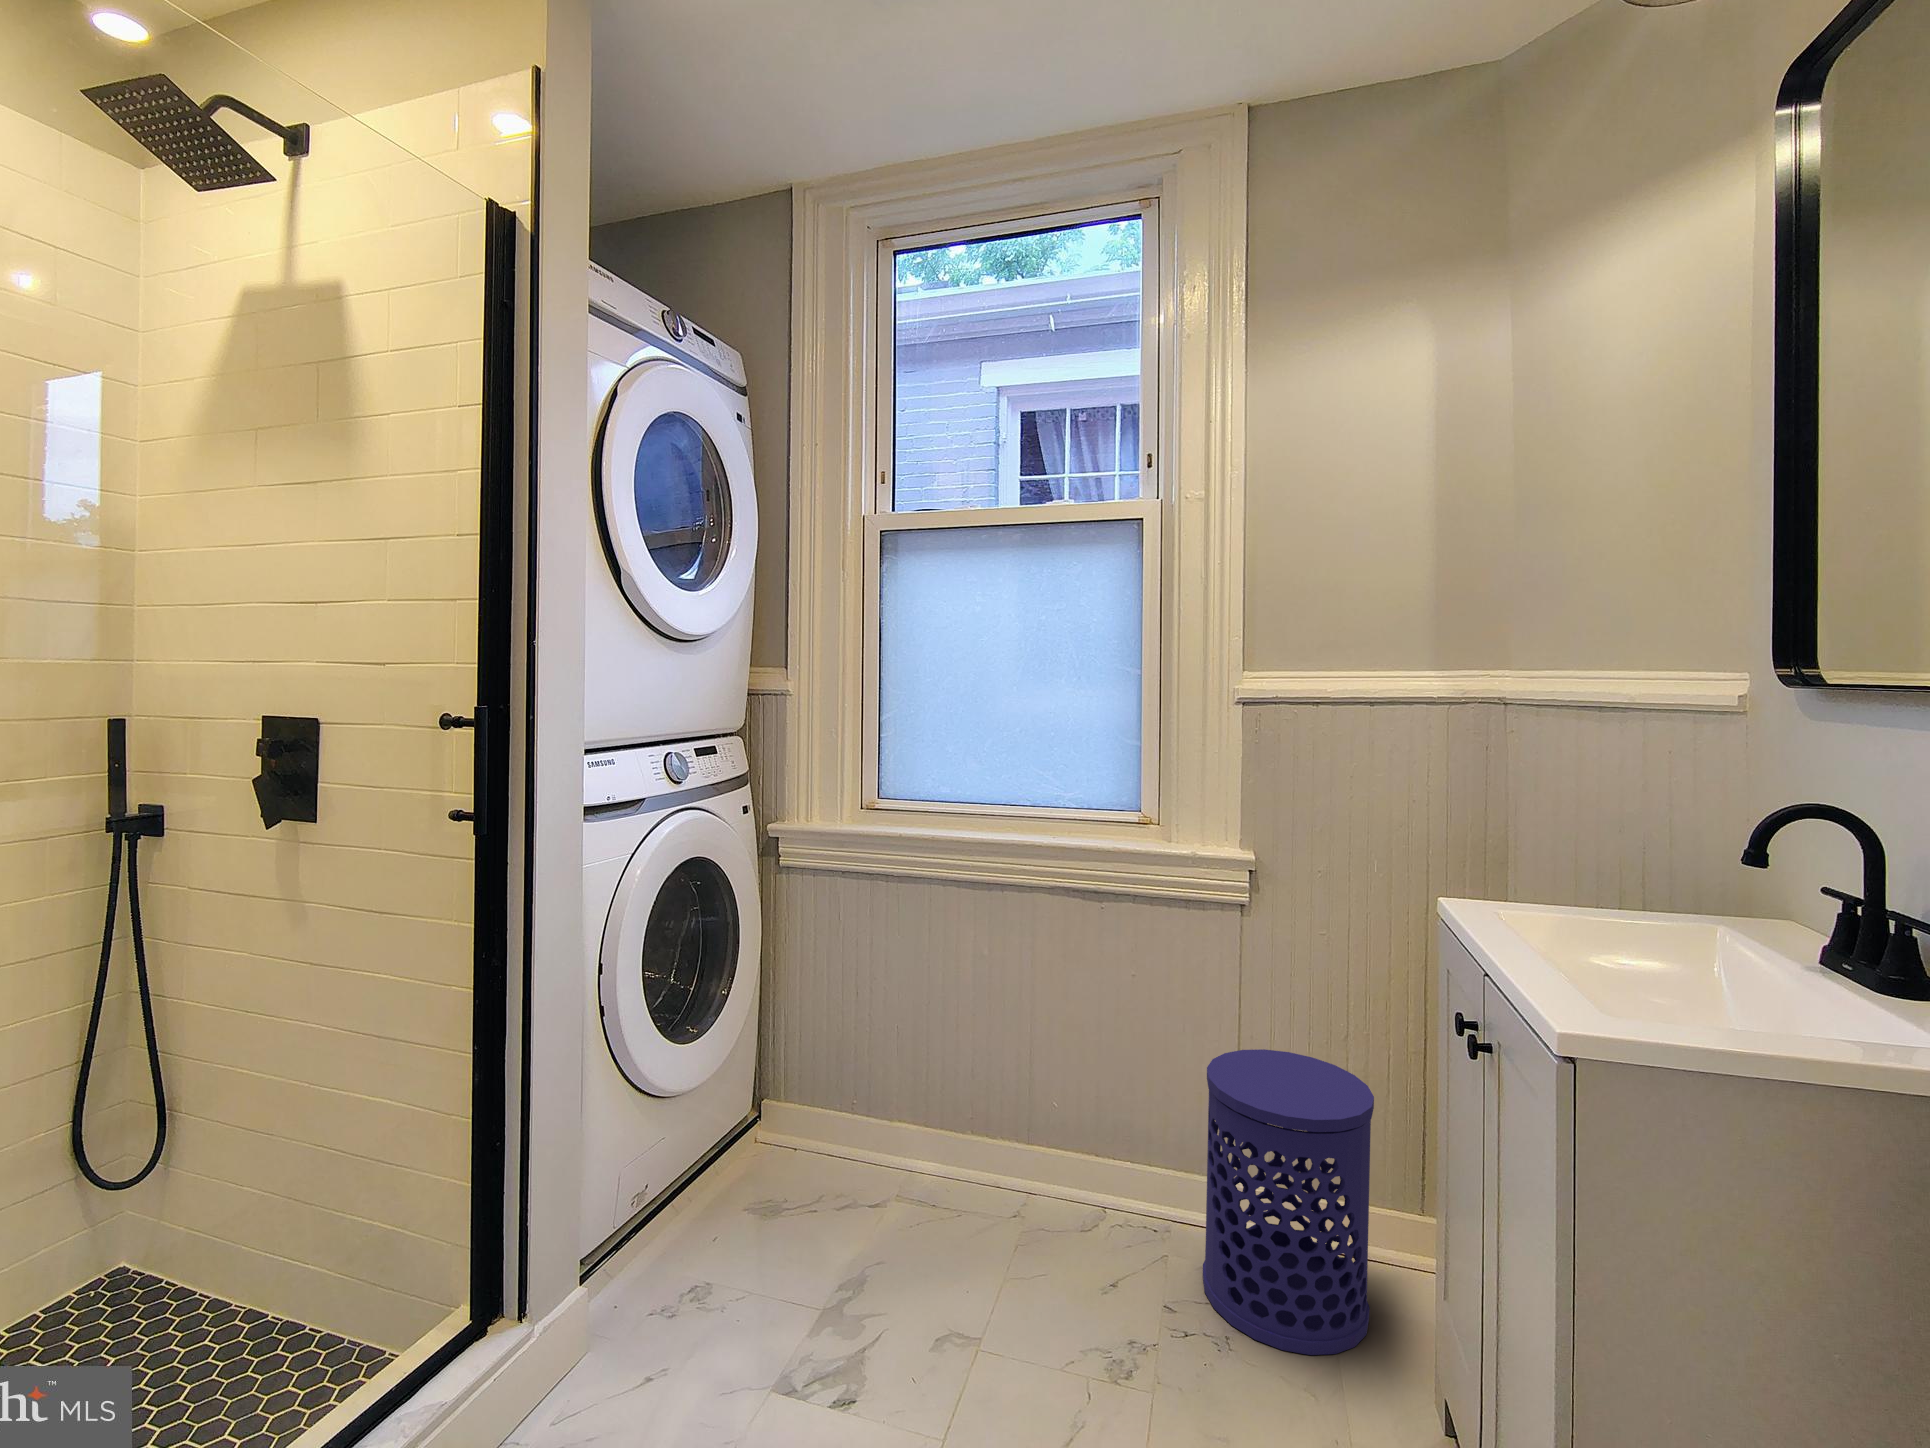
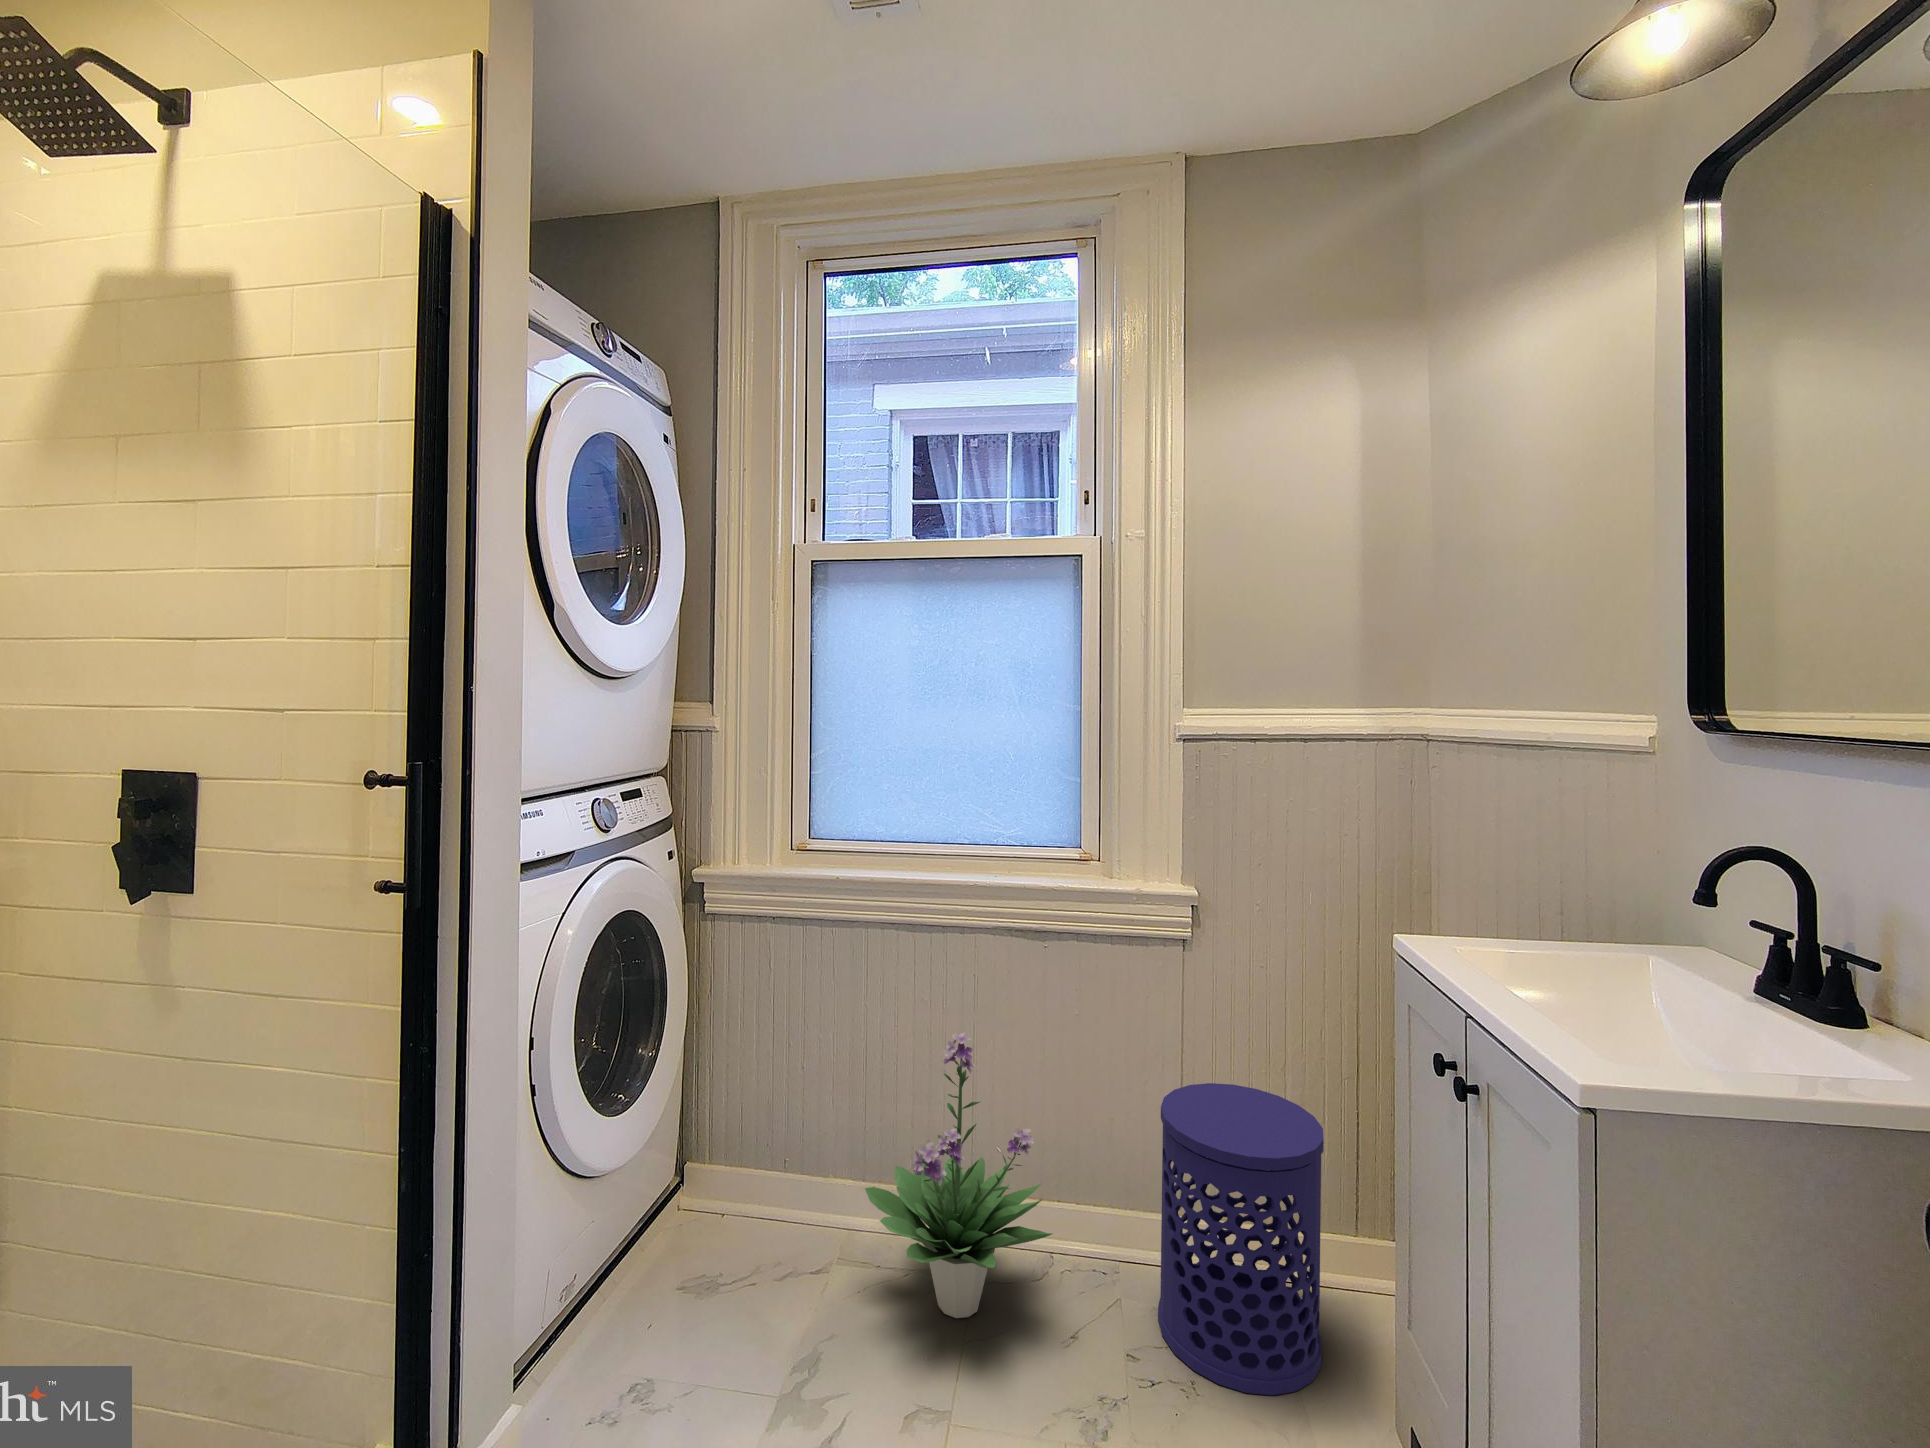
potted plant: none [917,986,1095,1258] -> present [865,1032,1052,1318]

